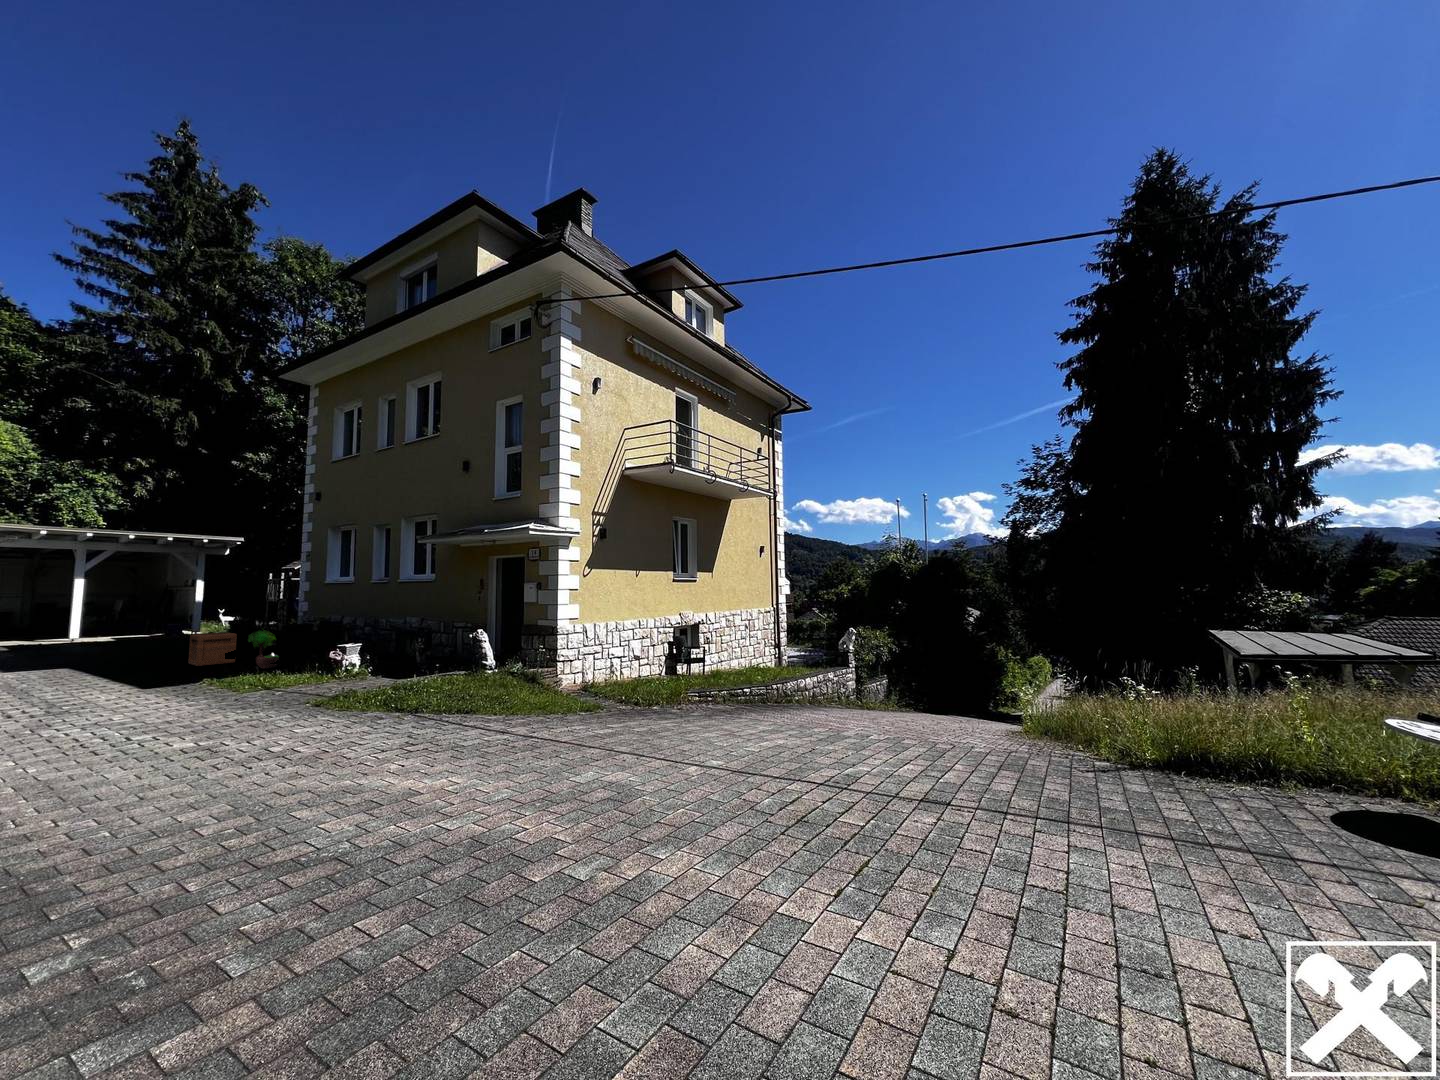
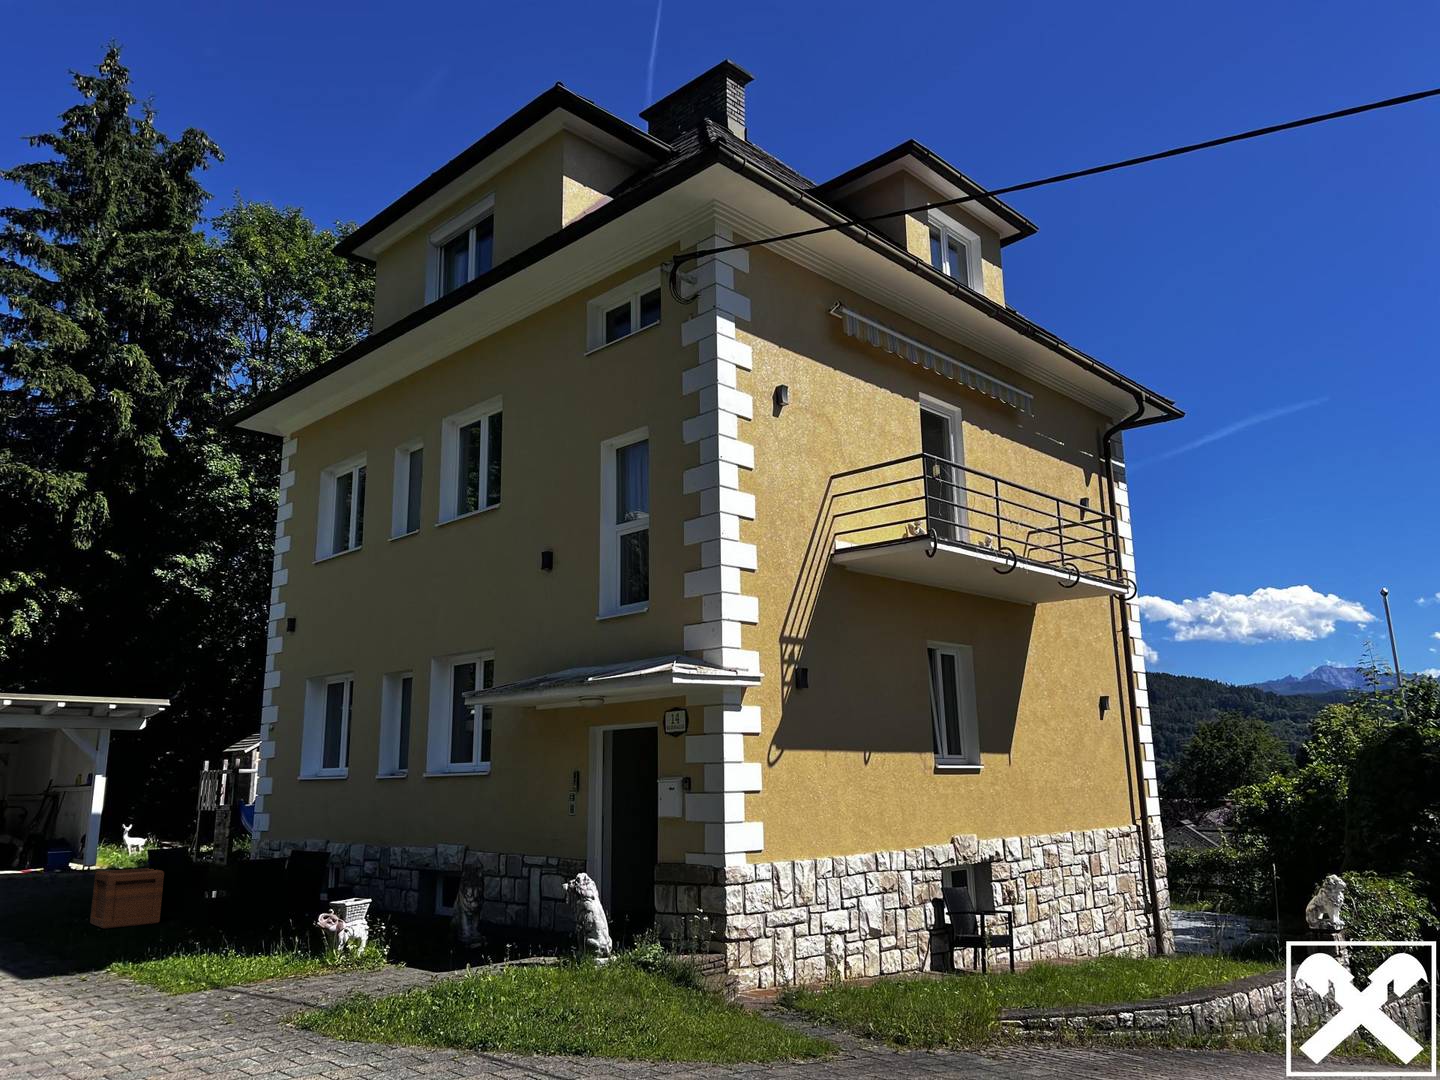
potted tree: present [250,632,279,669] -> none [184,861,233,938]

